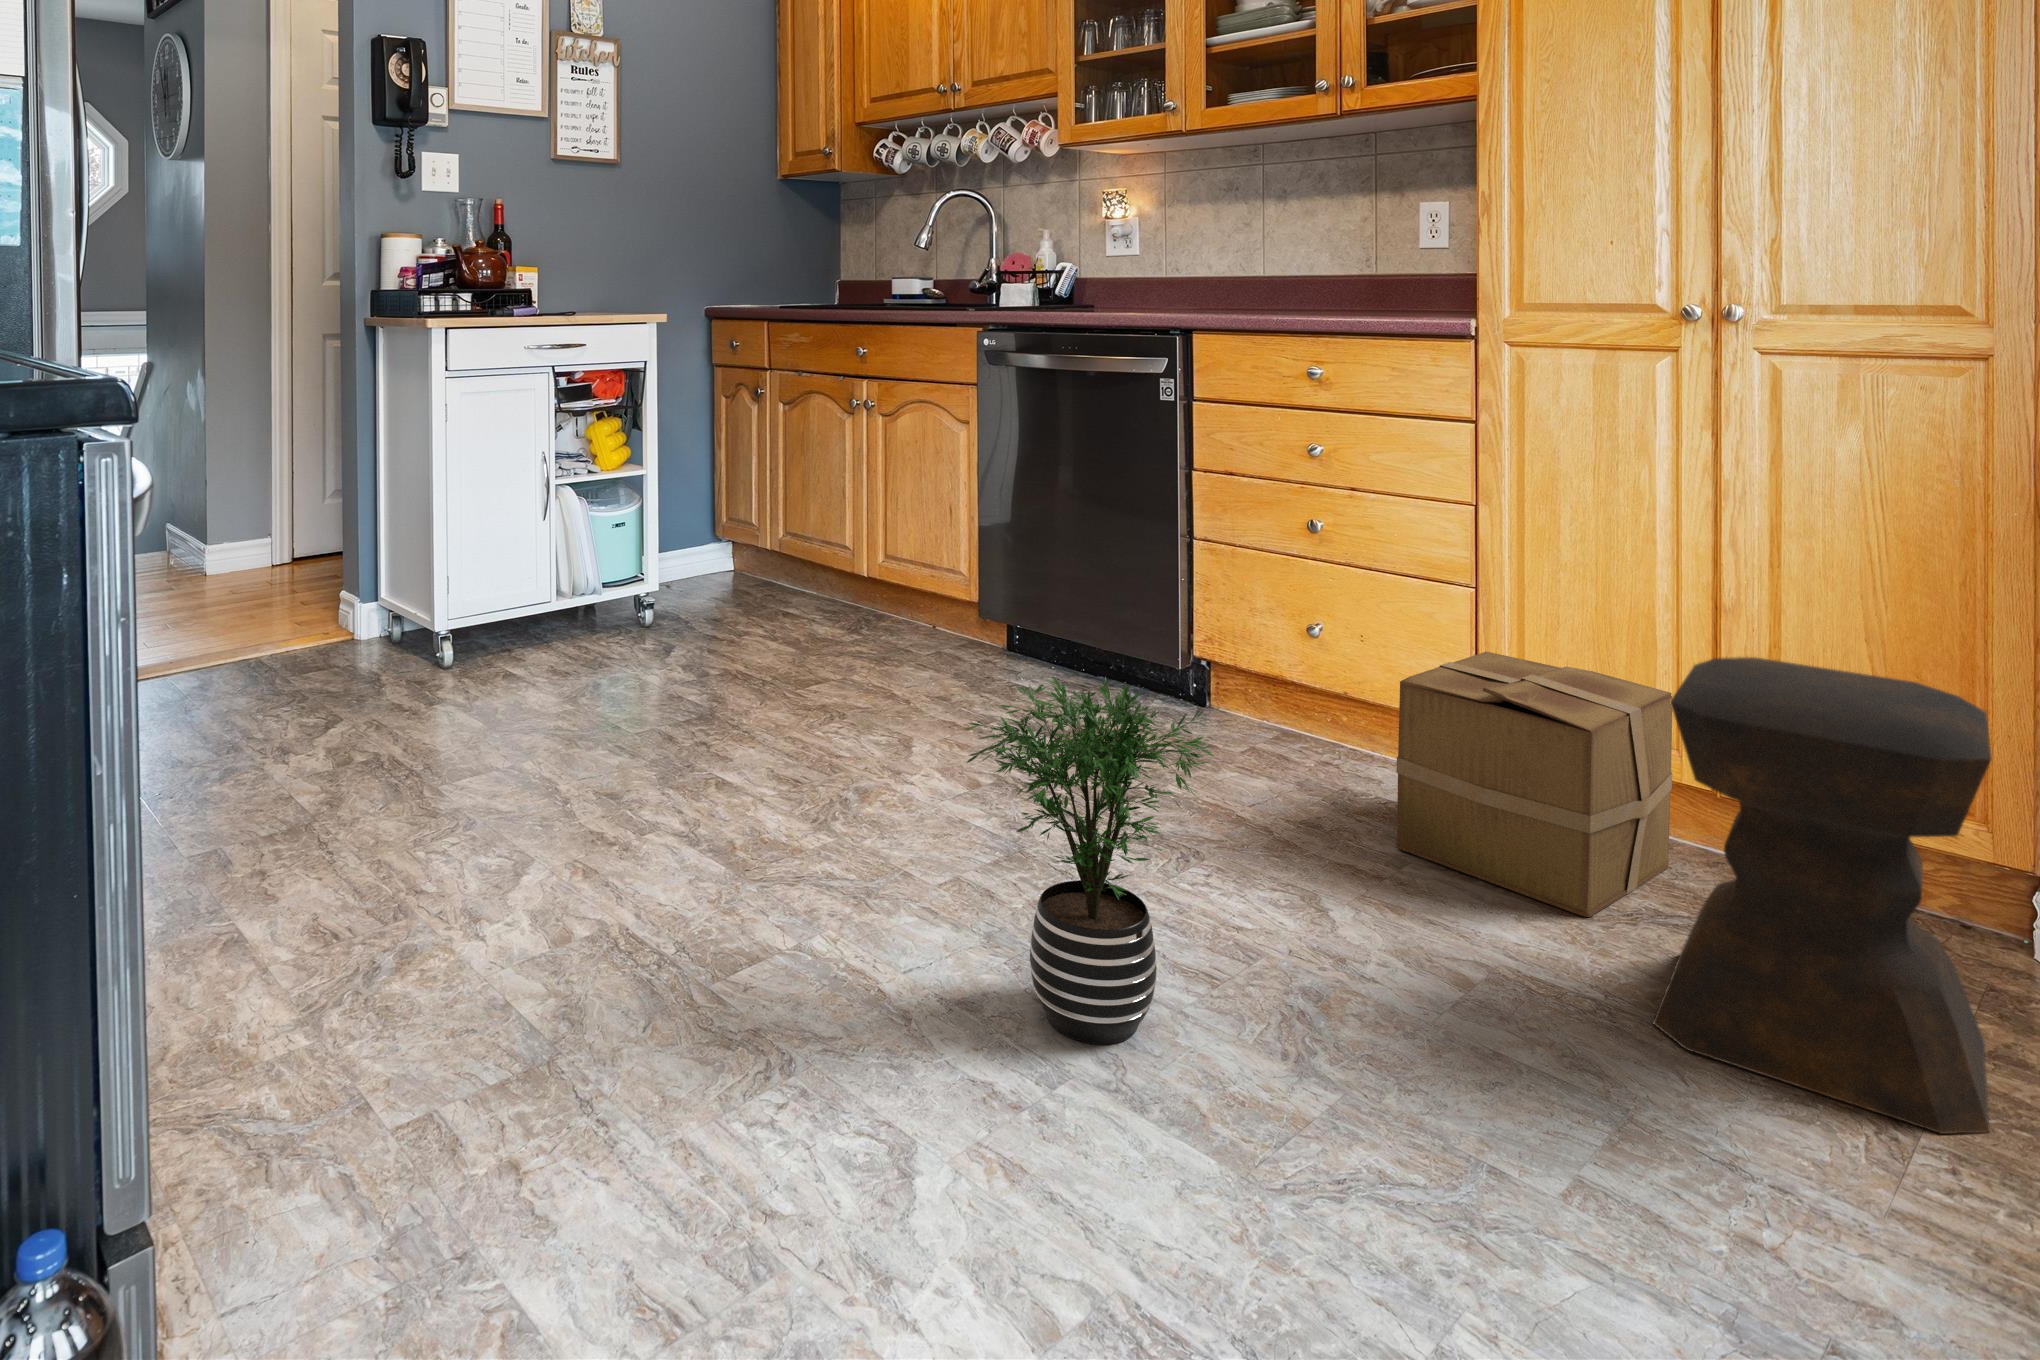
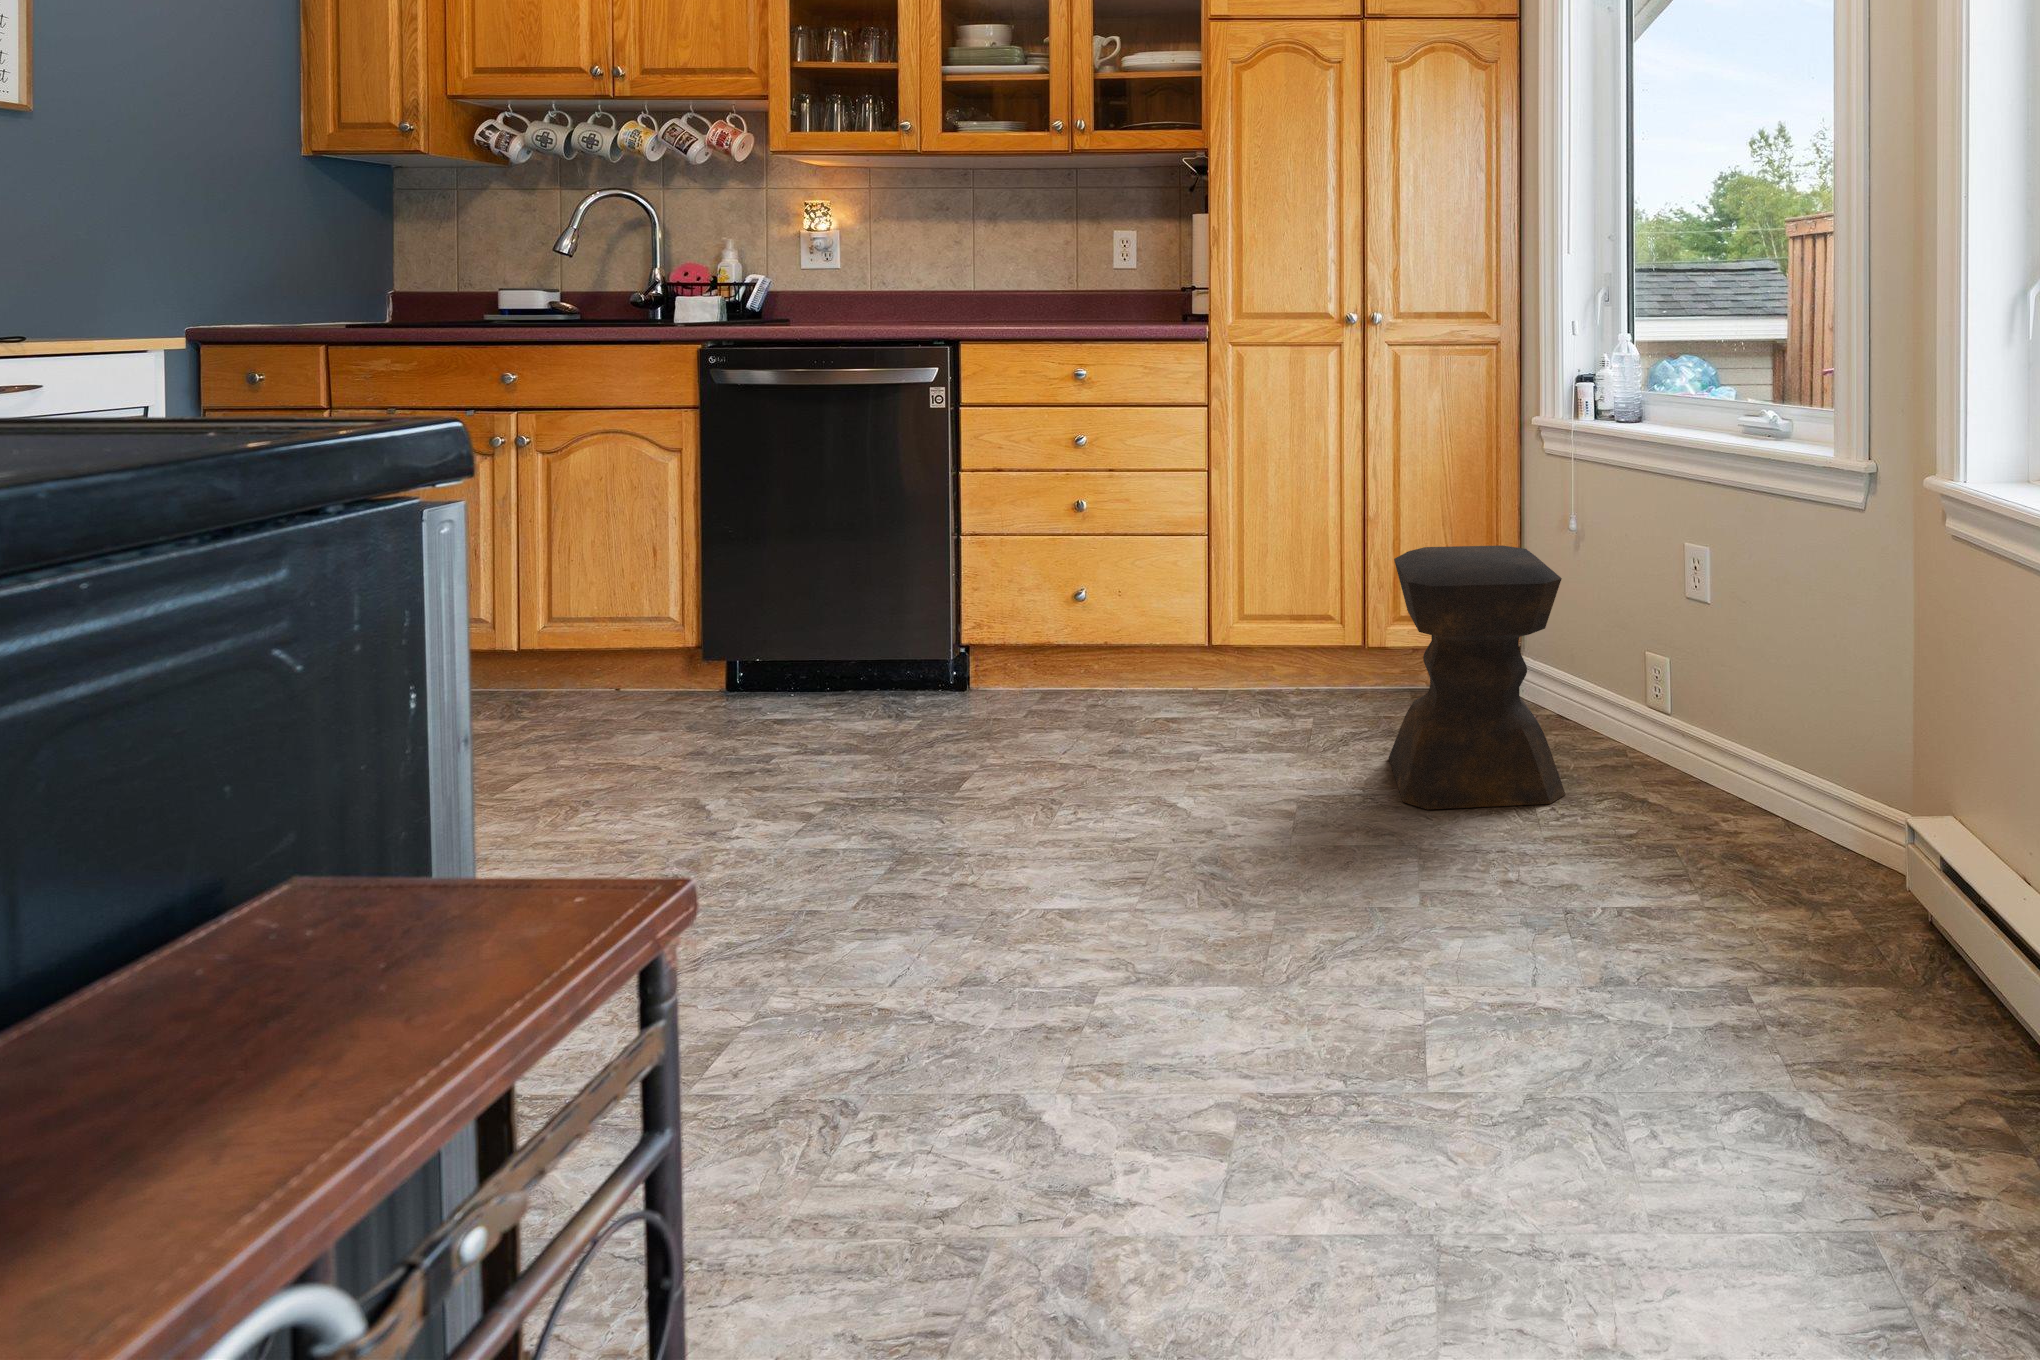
cardboard box: present [1396,652,1672,917] -> none [1190,583,1350,755]
potted plant: present [966,676,1214,1044] -> none [956,646,1179,966]

